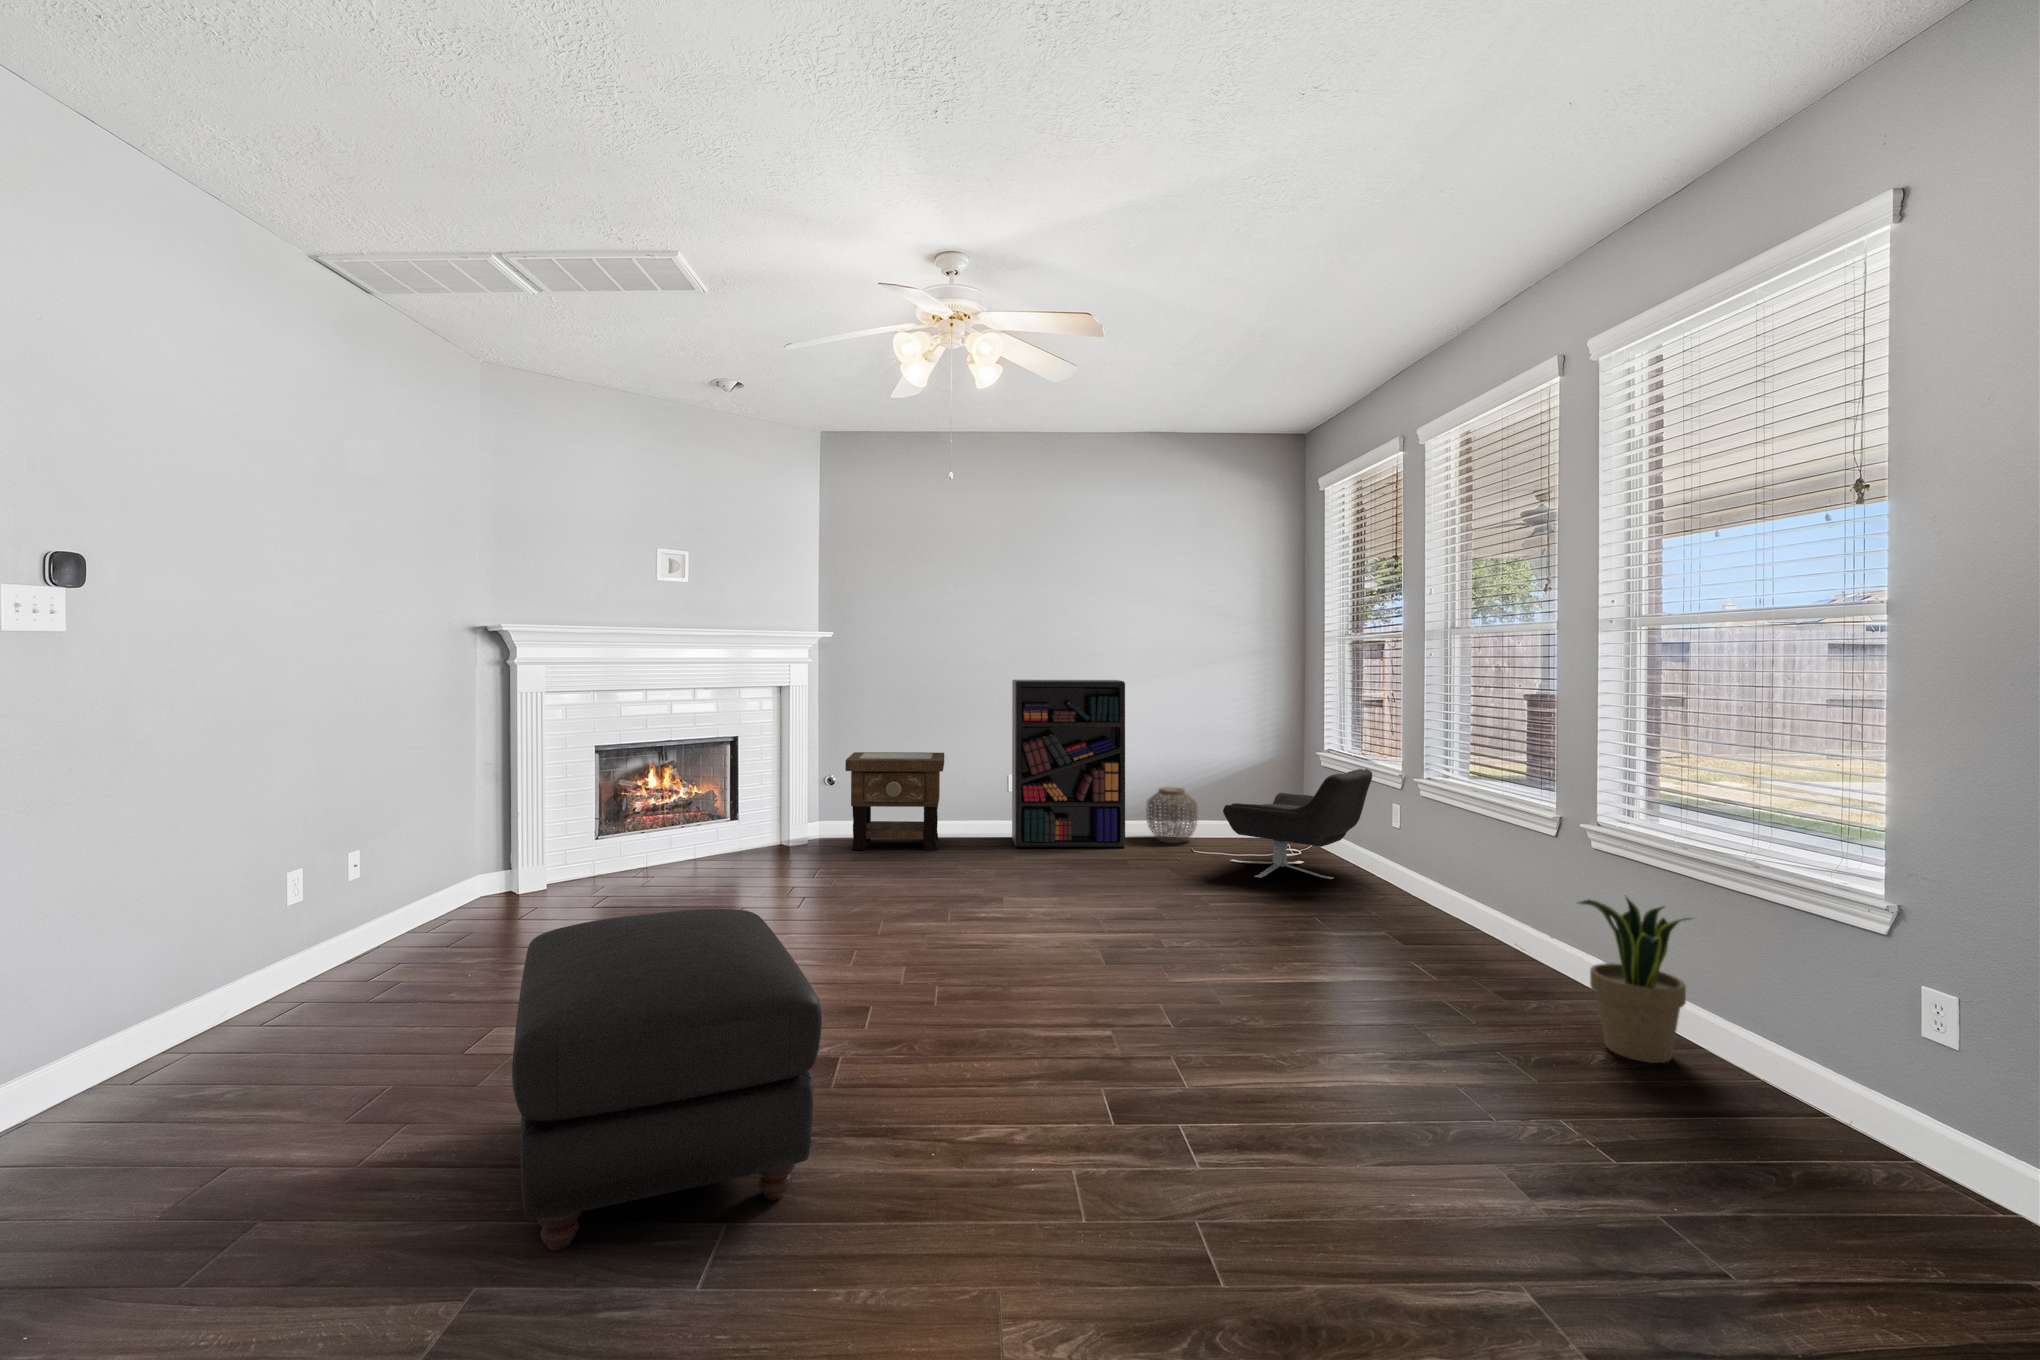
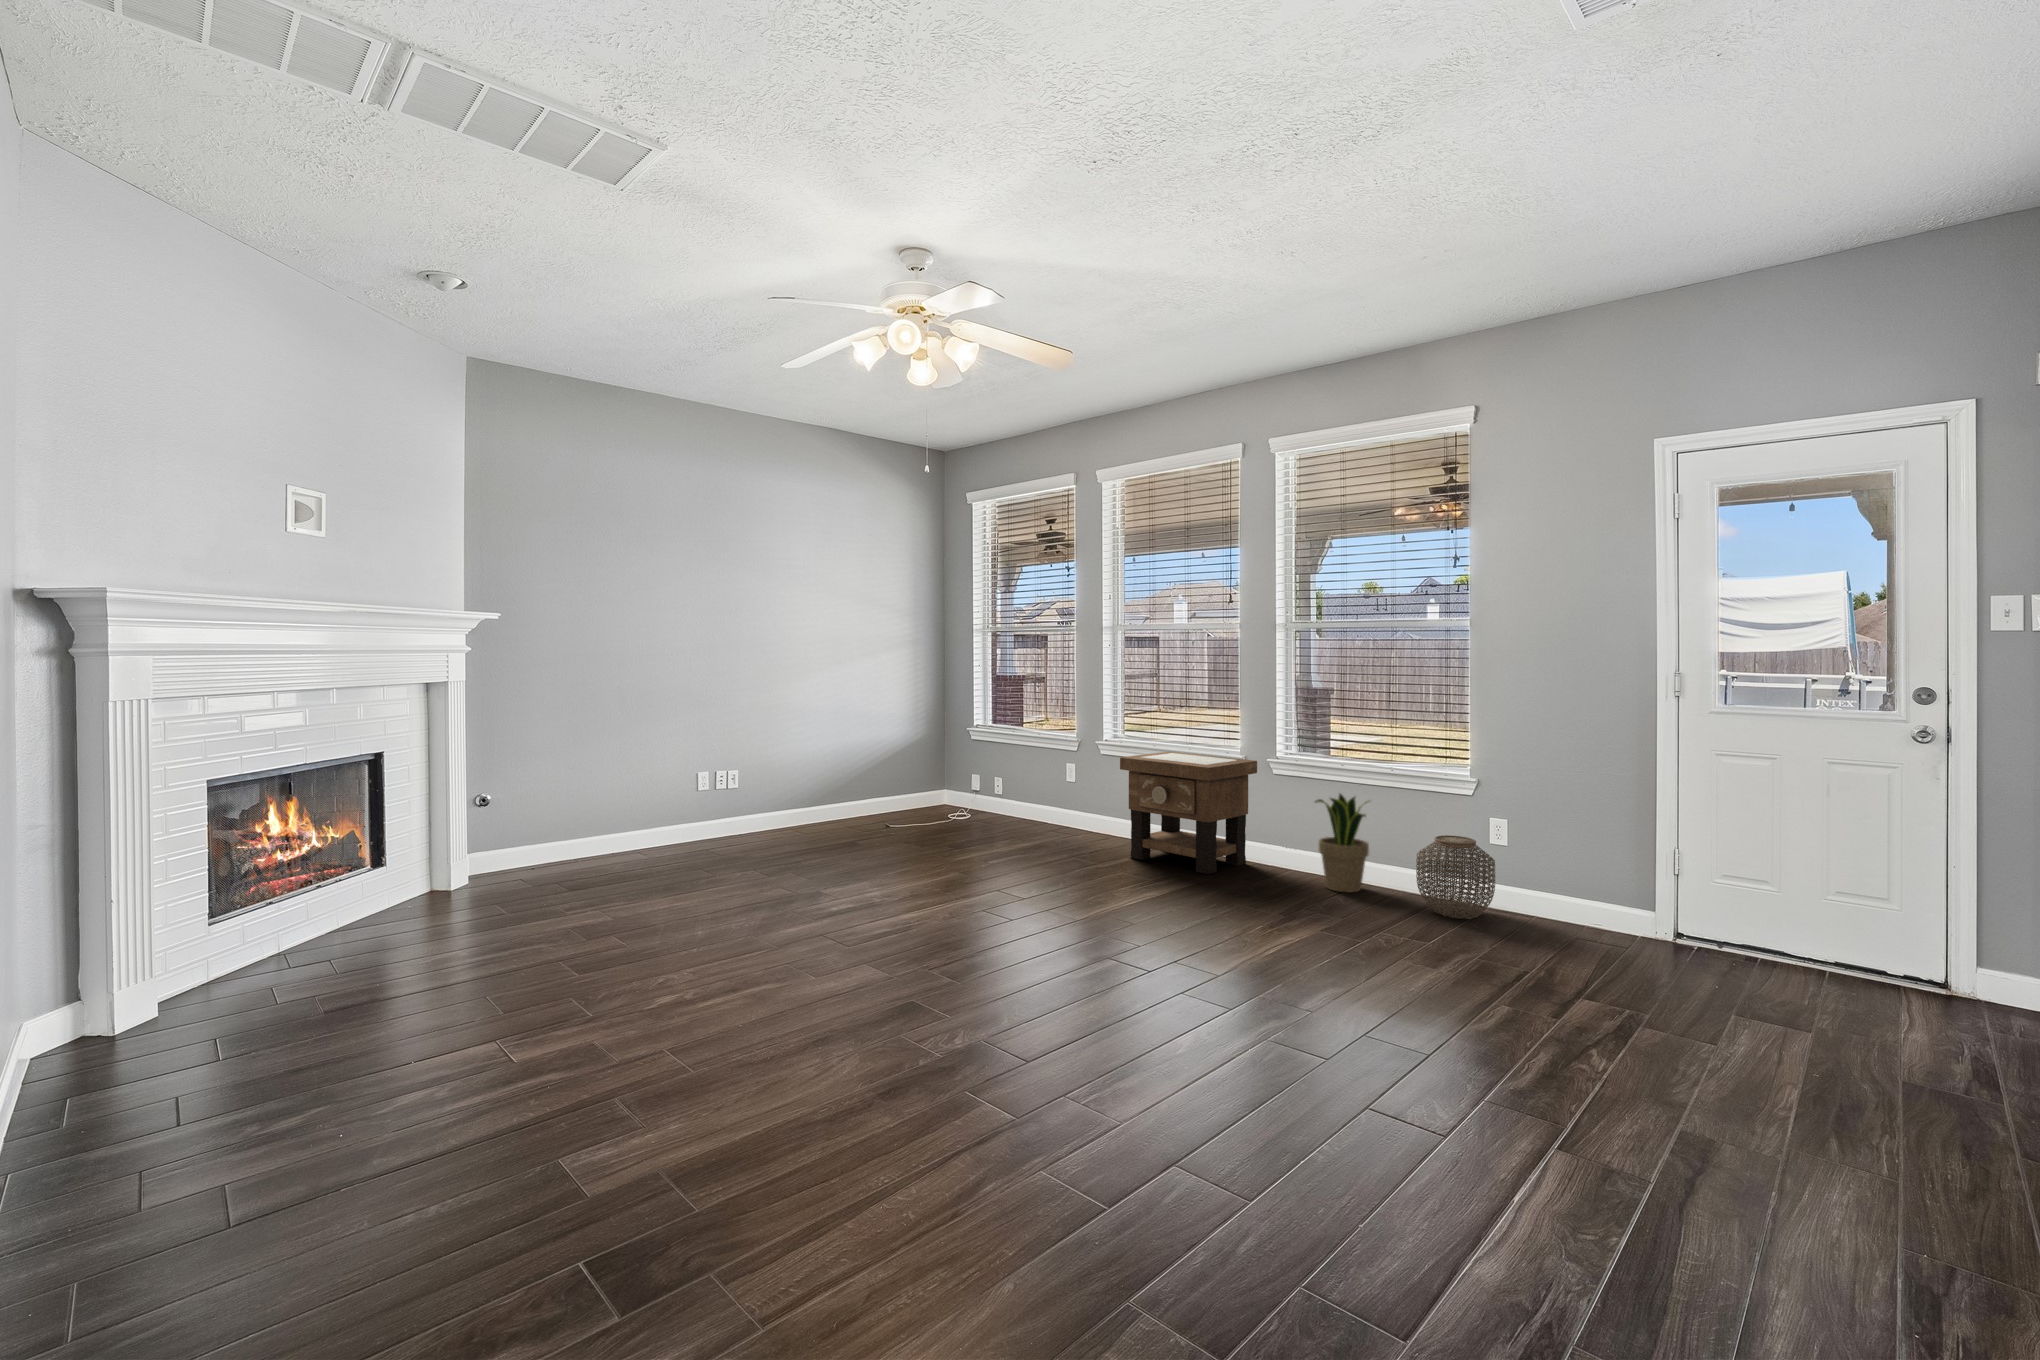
bookshelf: present [1012,680,1125,847] -> none [706,668,834,847]
side table: present [845,752,944,850] -> present [1120,752,1257,874]
lounge chair: present [1223,769,1372,879] -> none [937,736,1051,836]
woven basket: present [1147,787,1197,843] -> present [1416,835,1495,919]
ottoman: present [512,909,822,1251] -> none [815,903,1194,1234]

